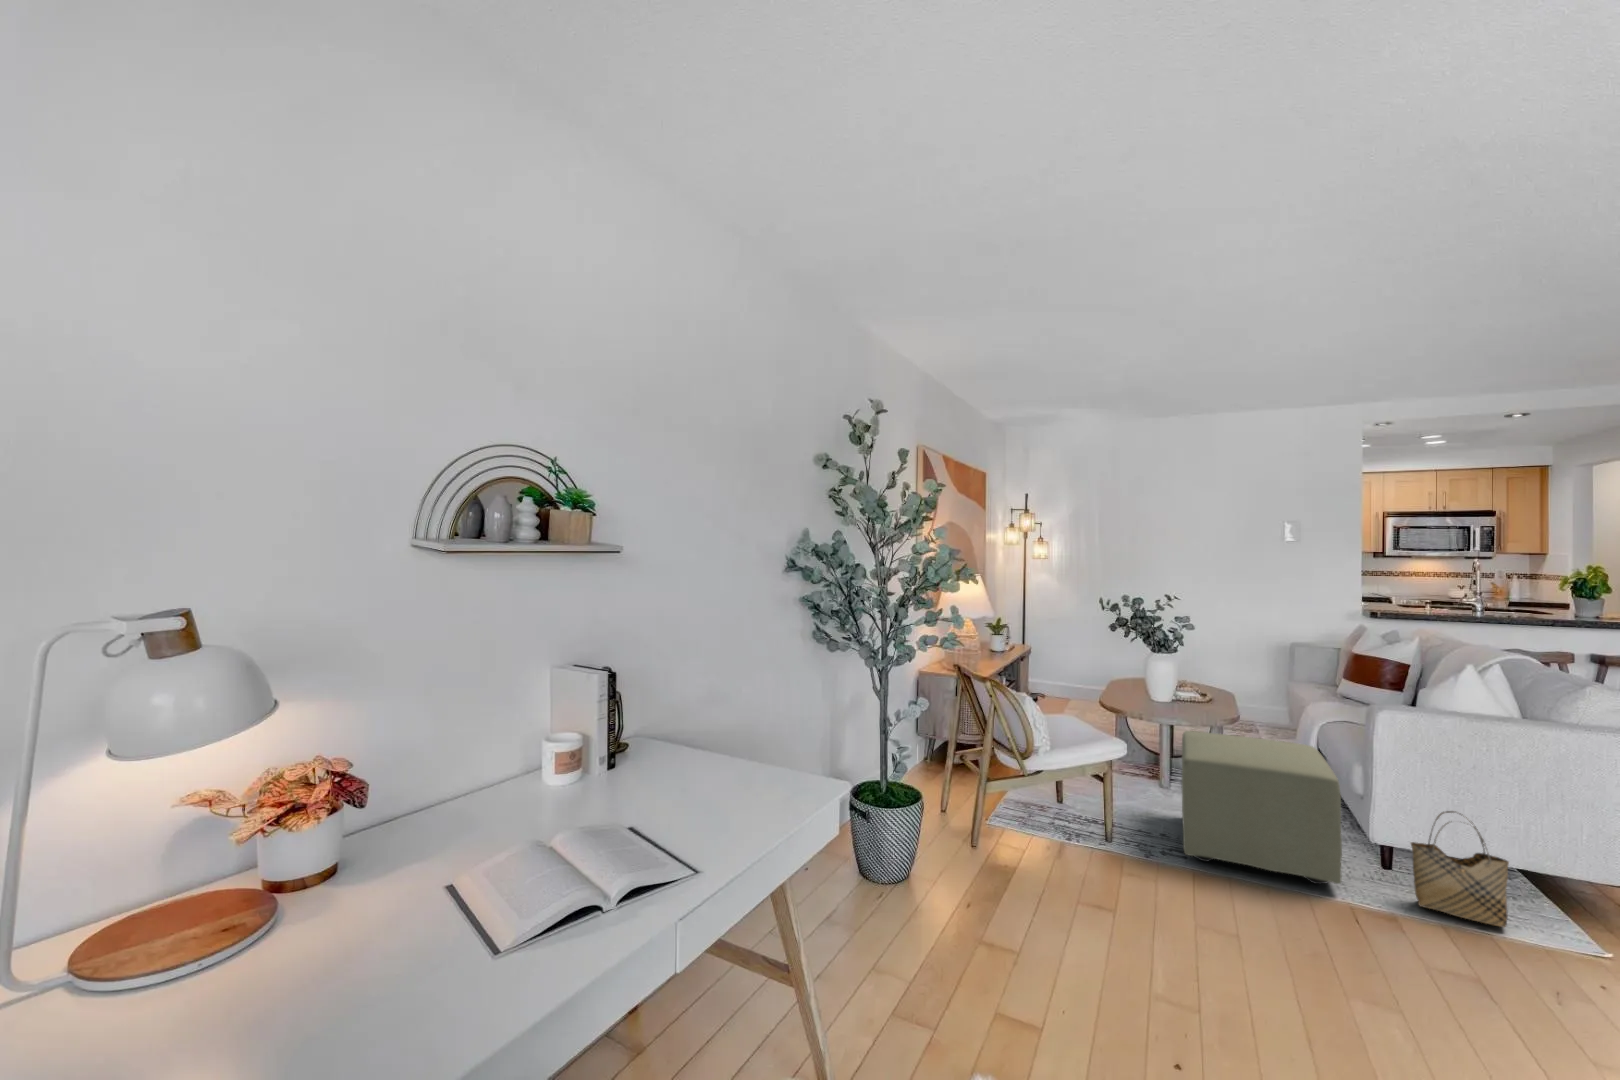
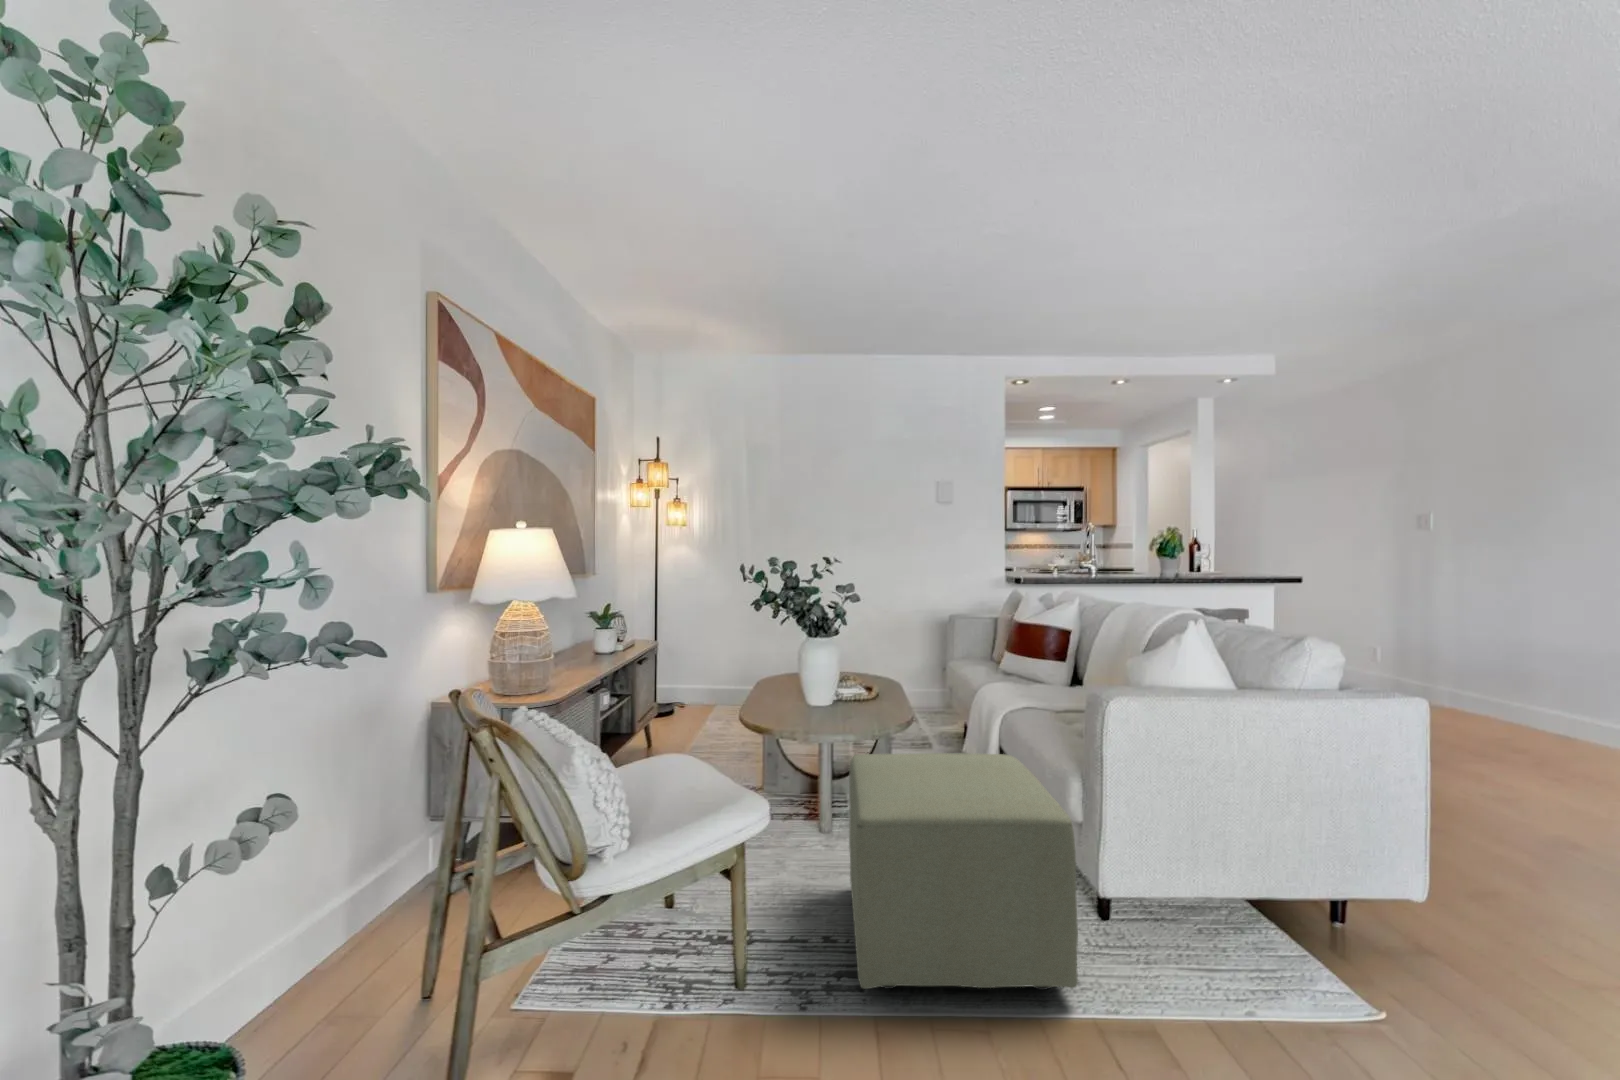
woven basket: present [1411,811,1509,927] -> none [1152,835,1271,1004]

